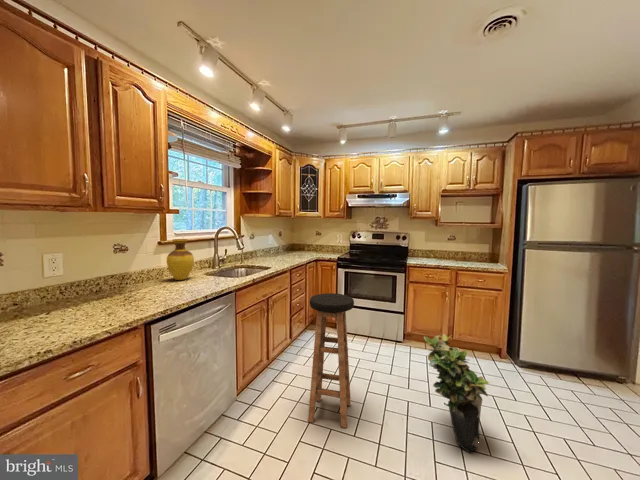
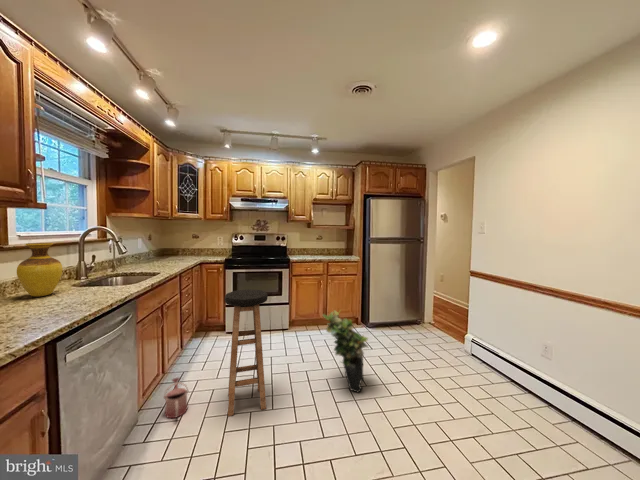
watering can: none [259,368,279,405] -> present [164,378,188,418]

